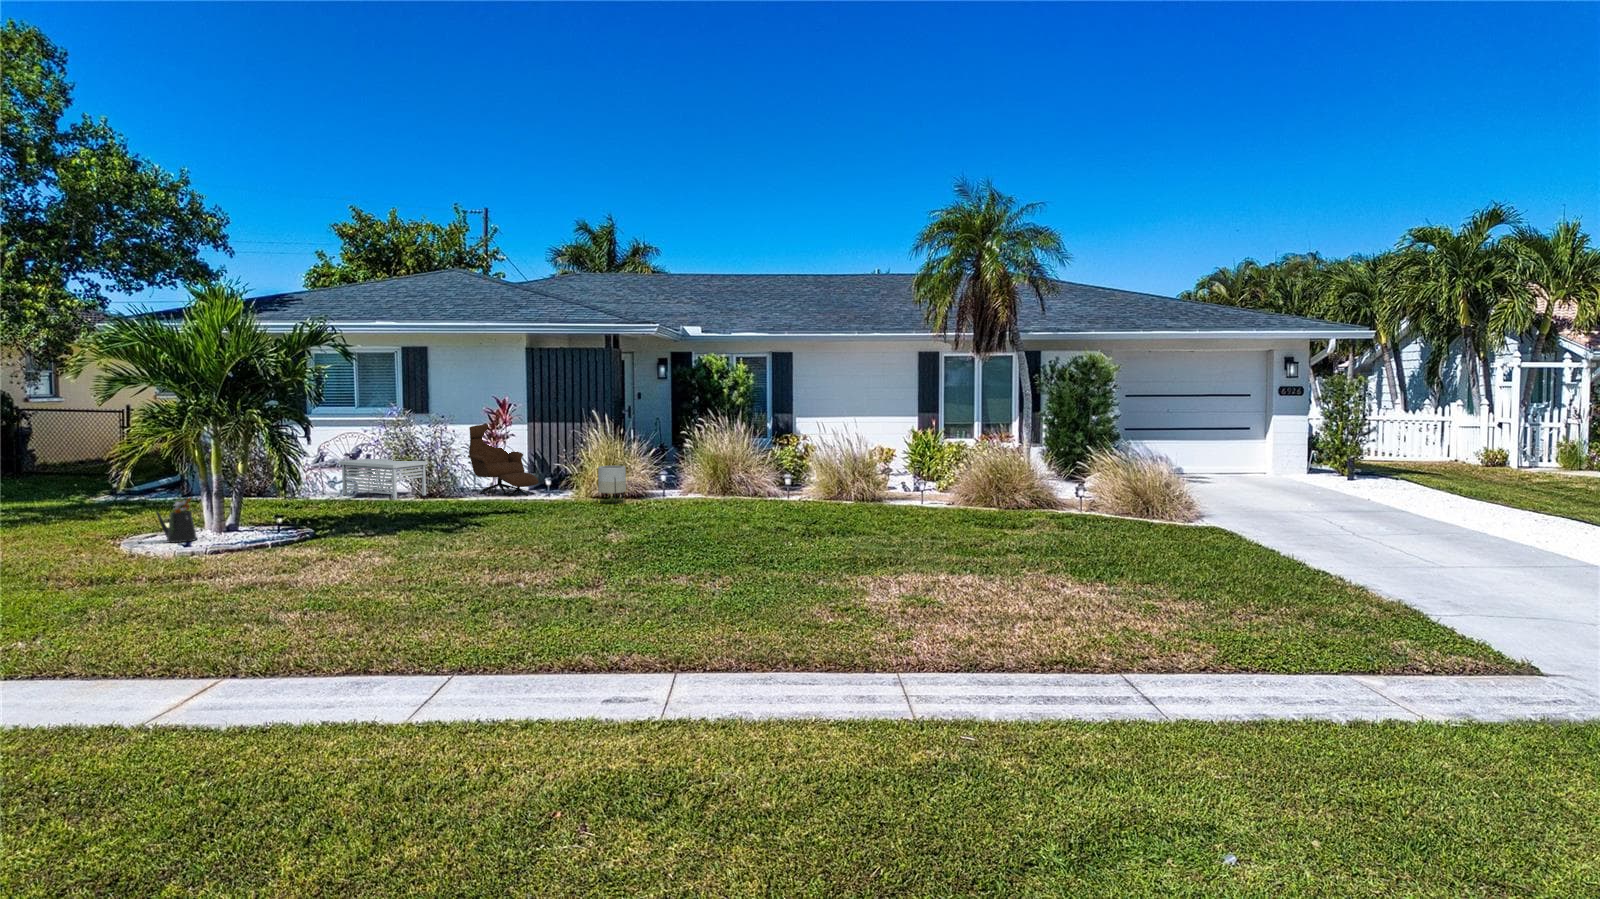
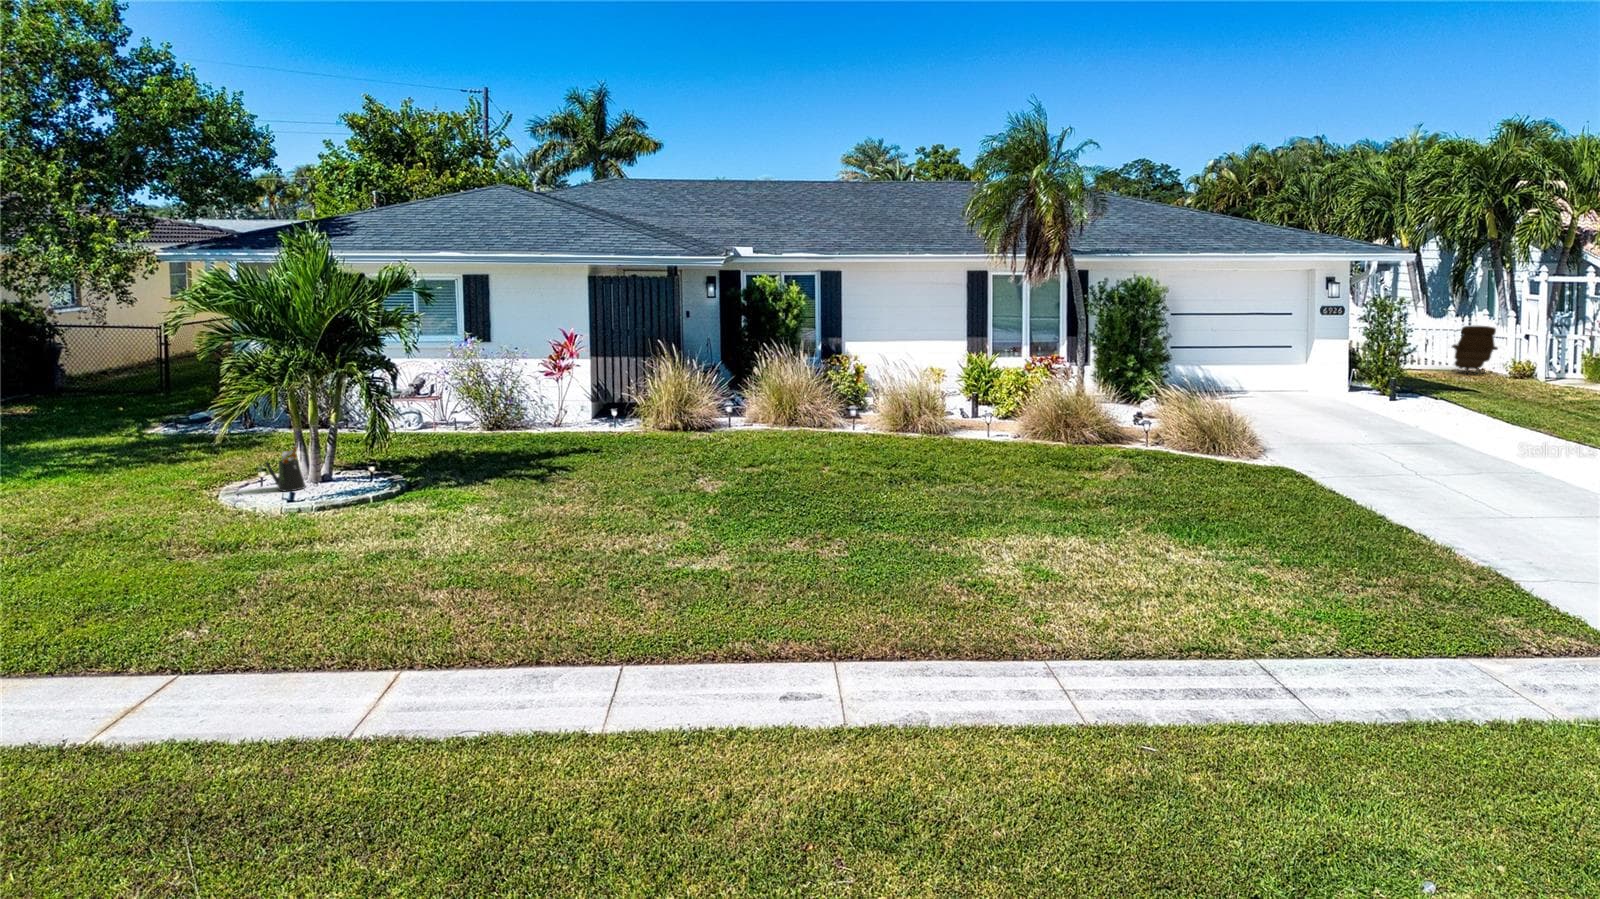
lounge chair: present [468,424,538,497] -> present [1452,326,1498,374]
storage bench: present [339,459,428,500] -> none [416,388,503,432]
planter: present [598,466,626,504] -> none [671,398,698,437]

